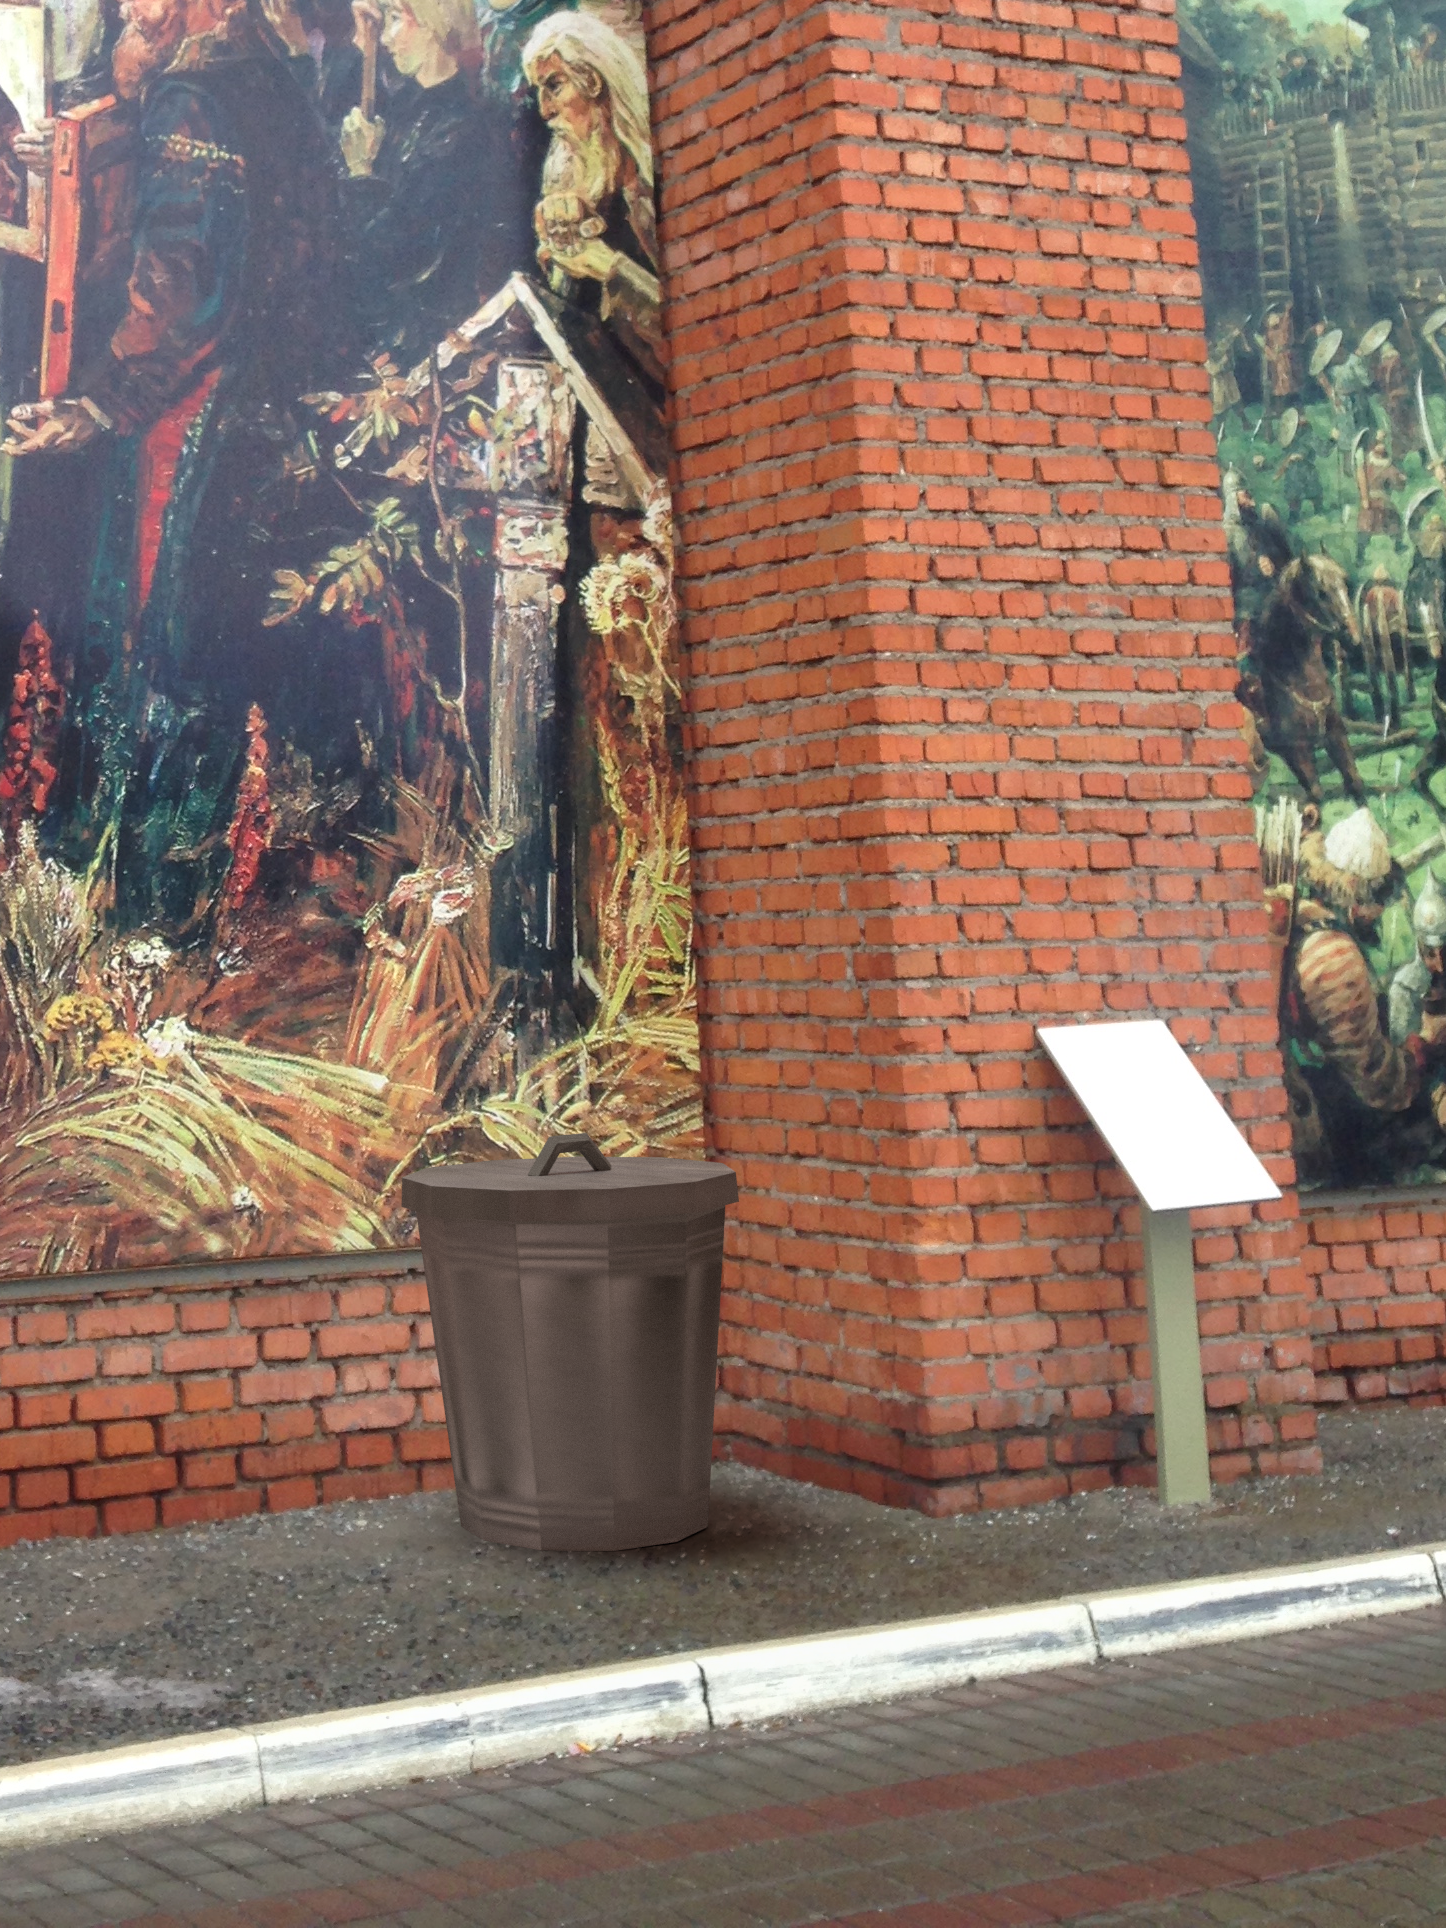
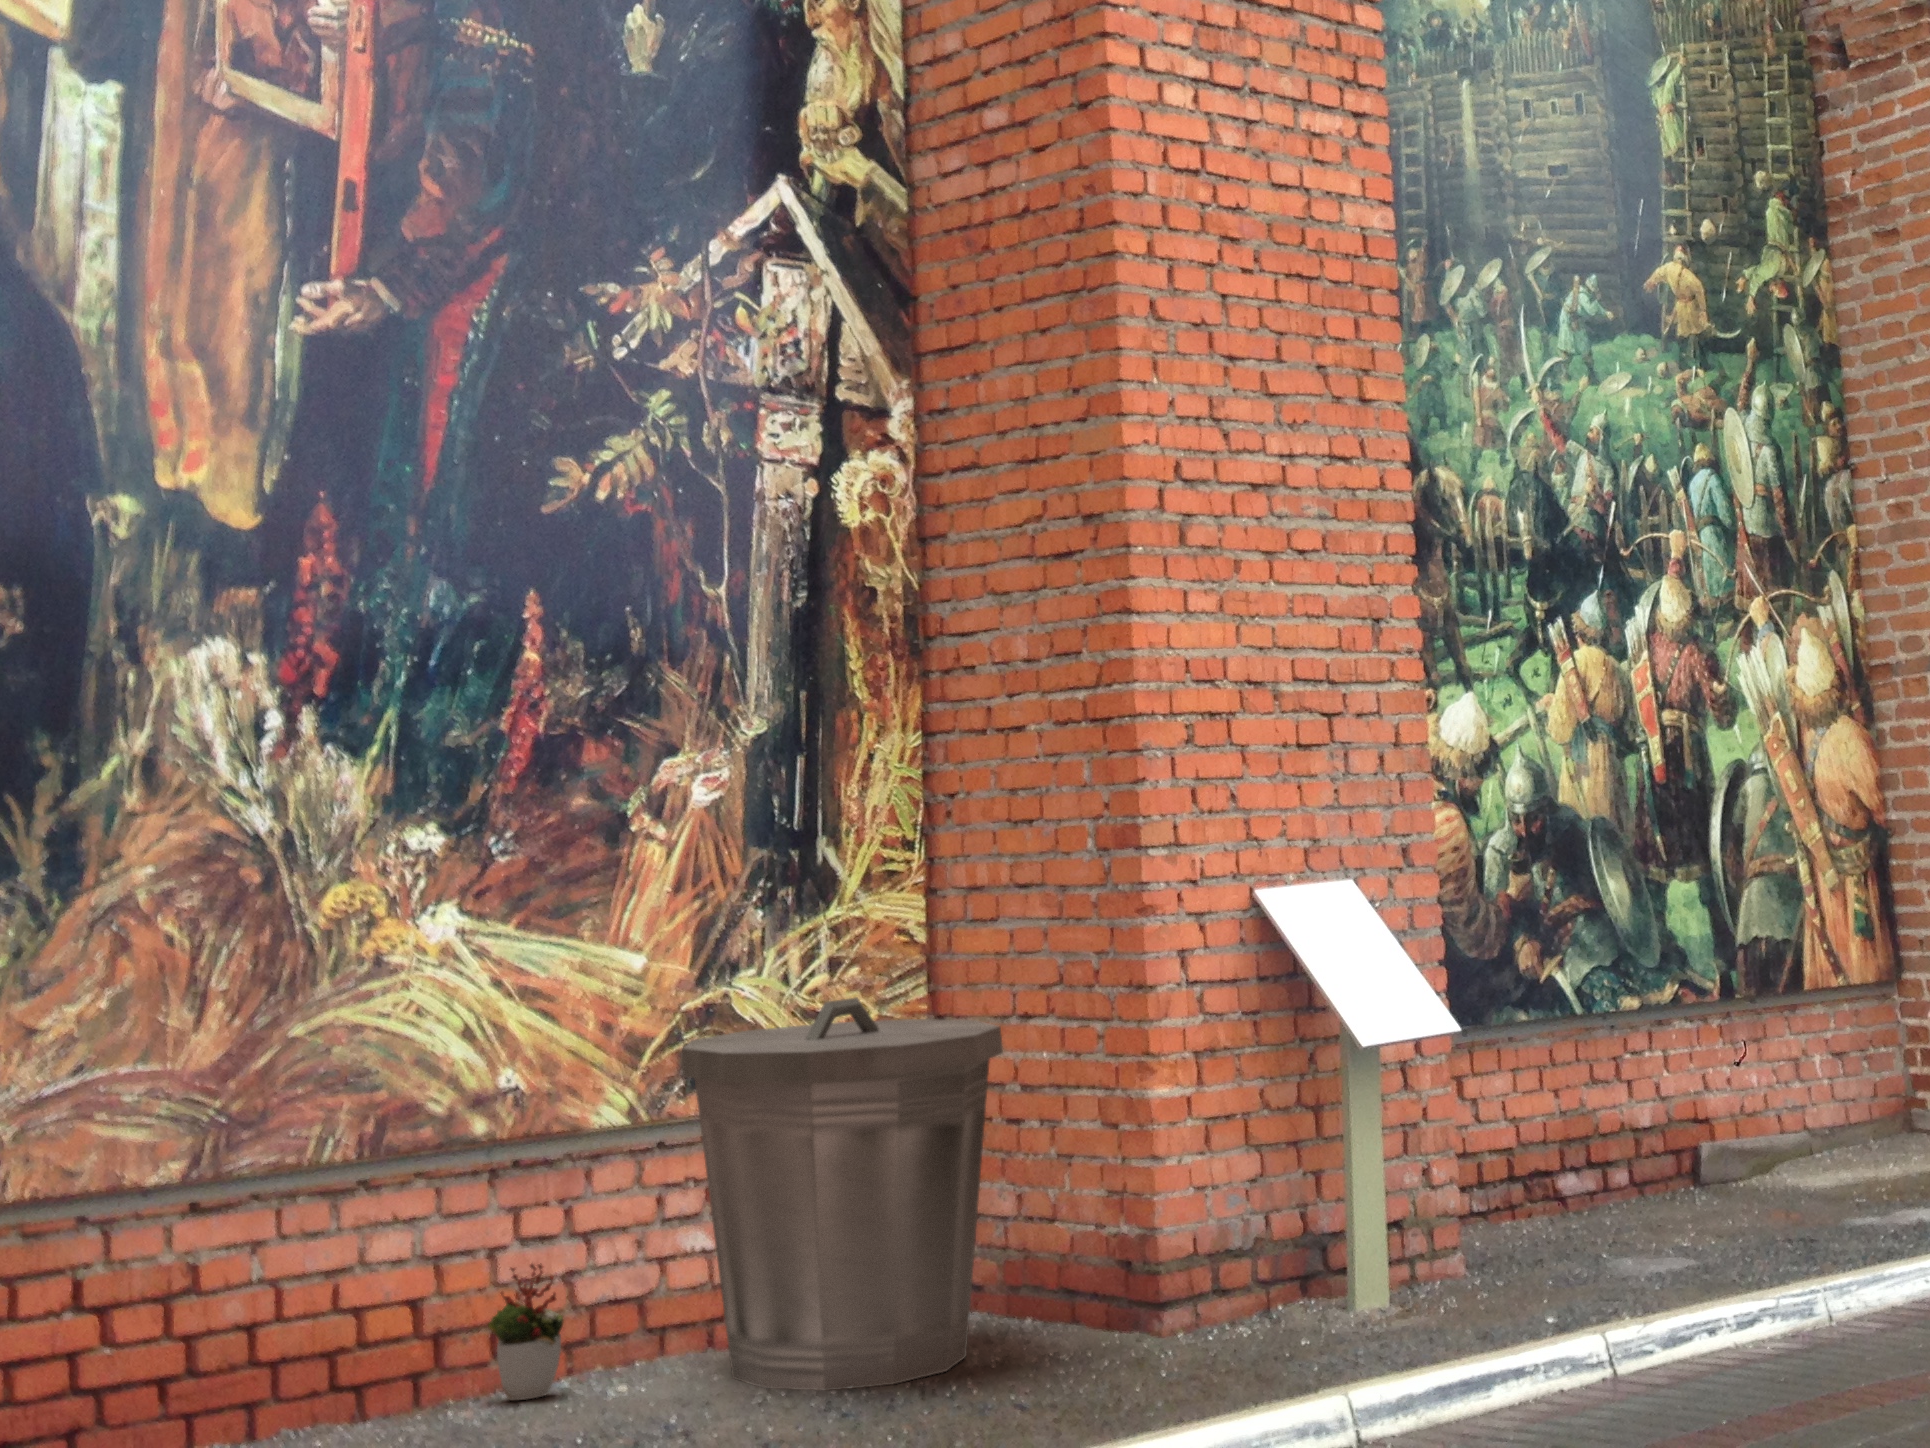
decorative plant: none [211,1387,289,1528] -> present [488,1263,564,1400]

